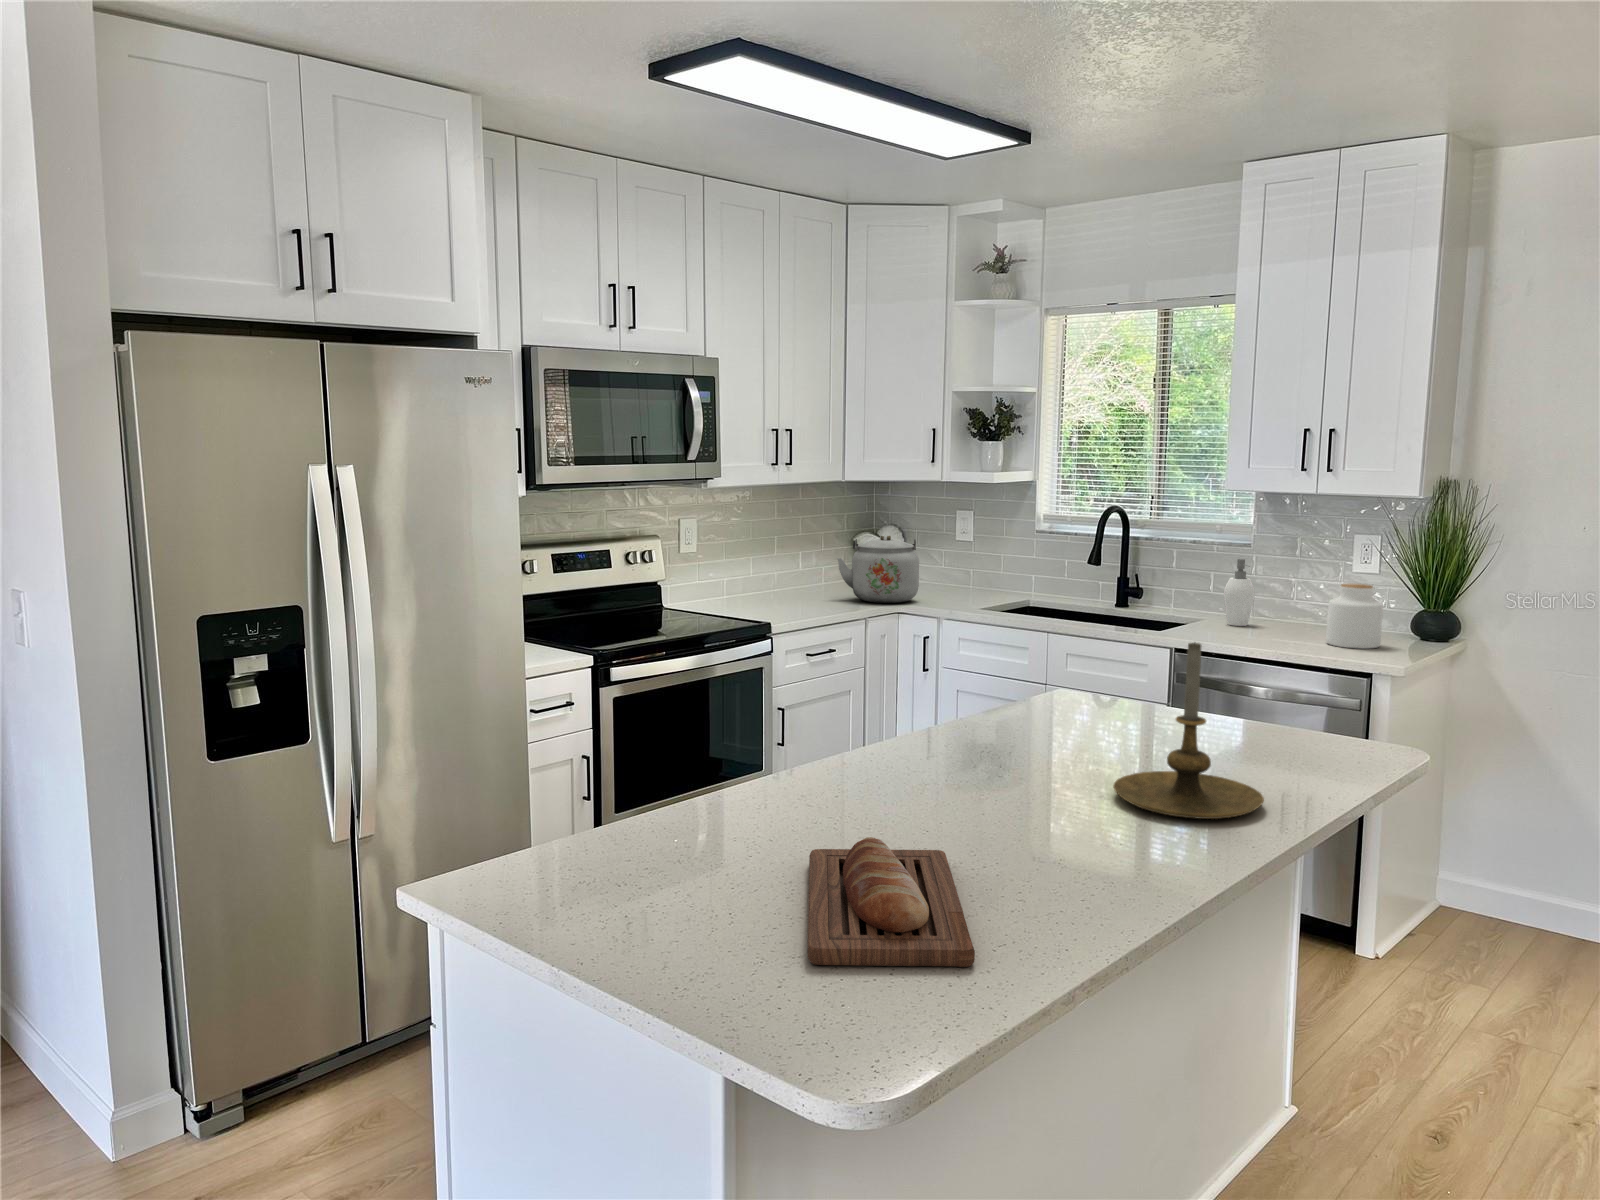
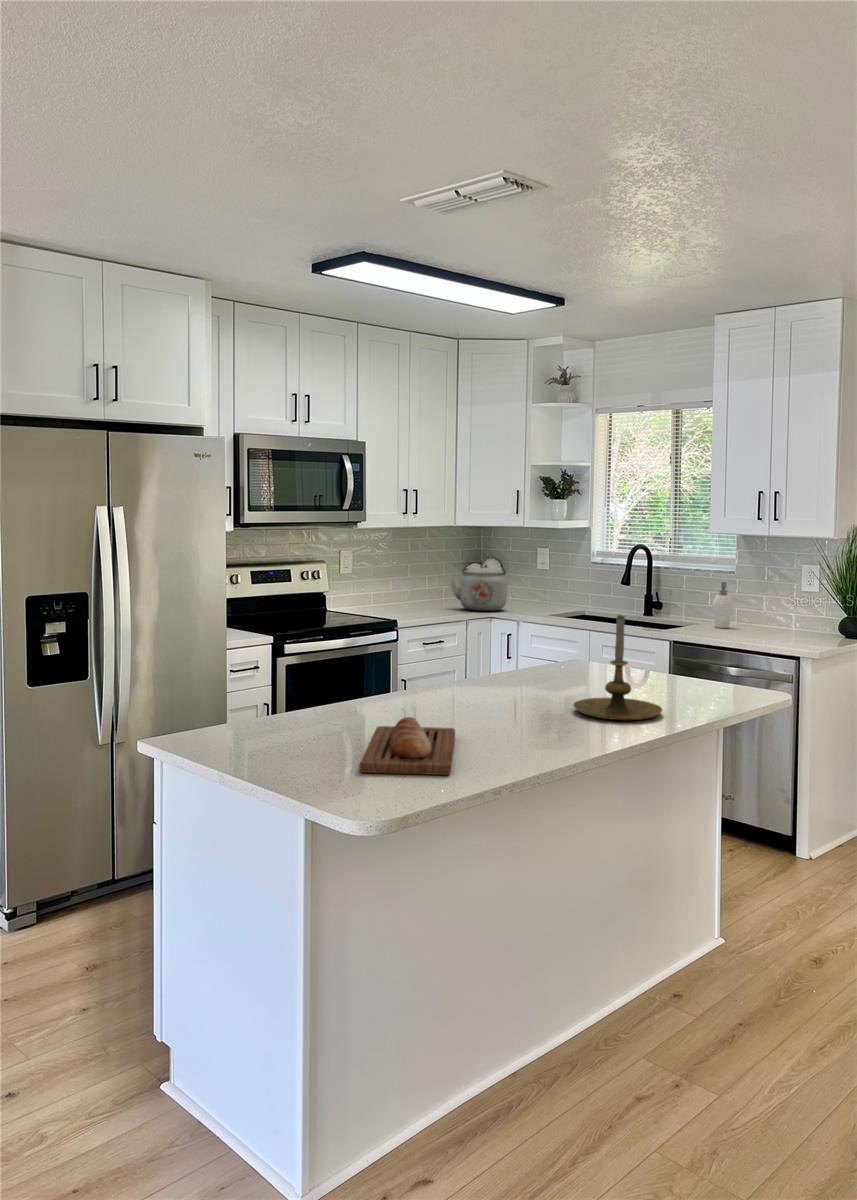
jar: present [1326,583,1383,649] -> none [774,597,812,641]

